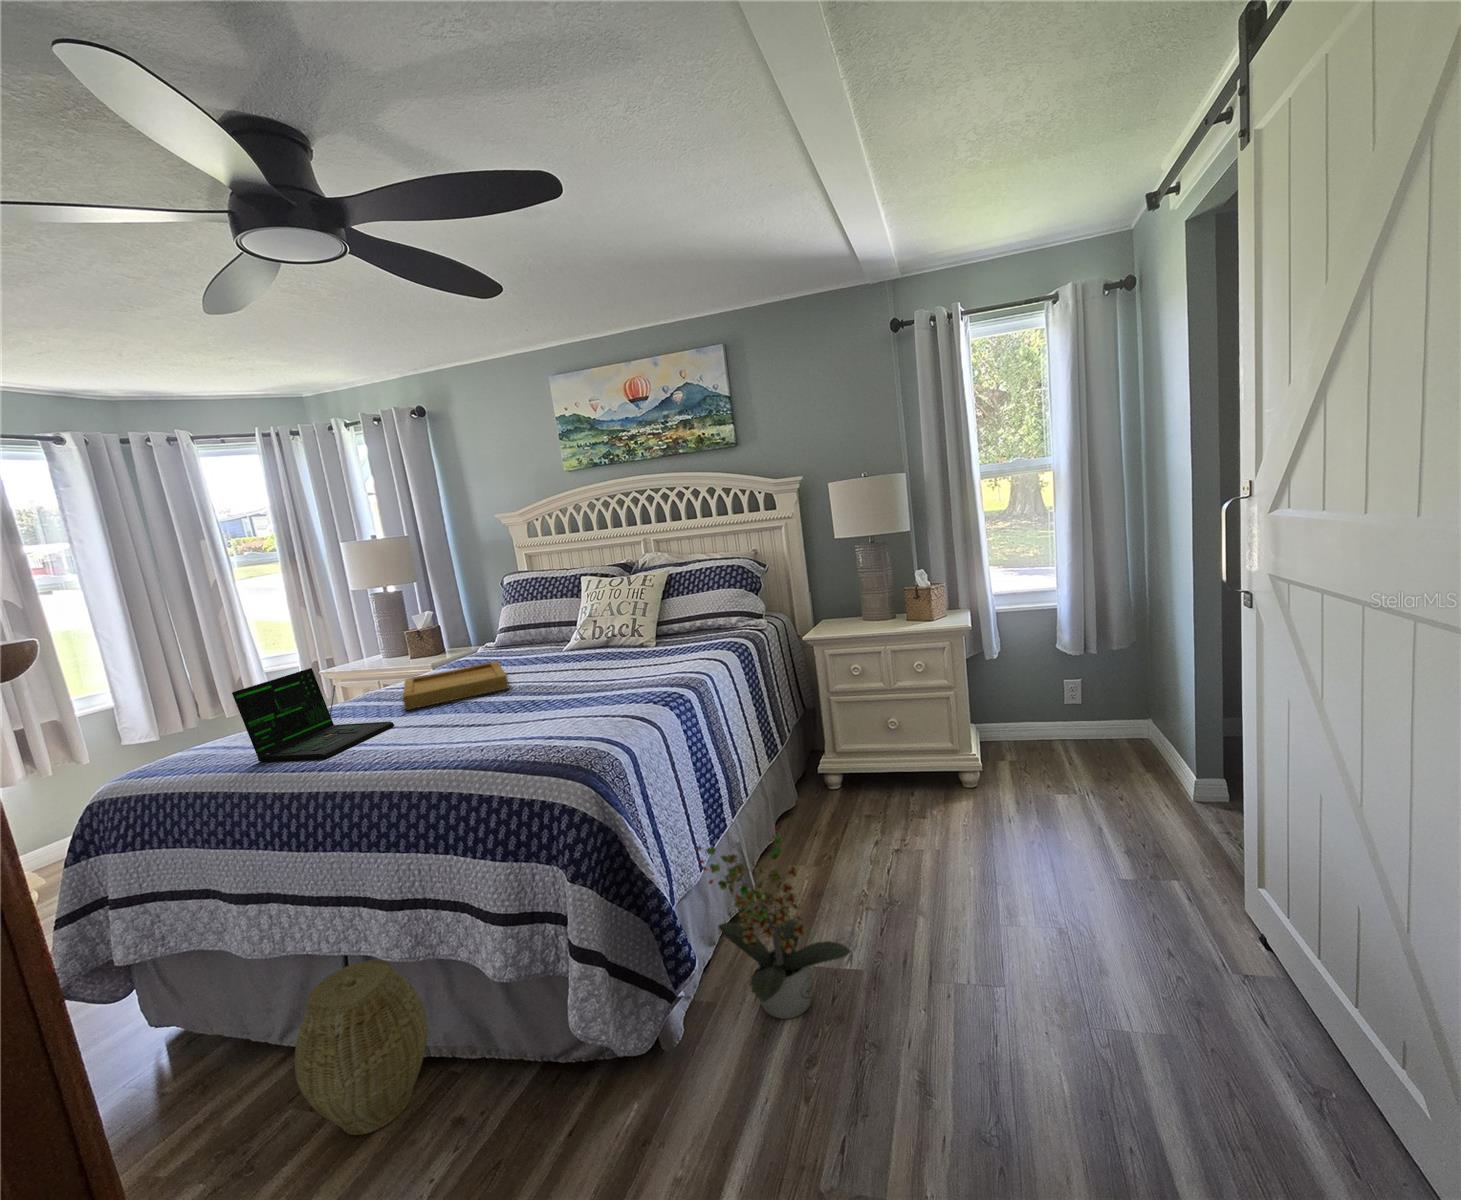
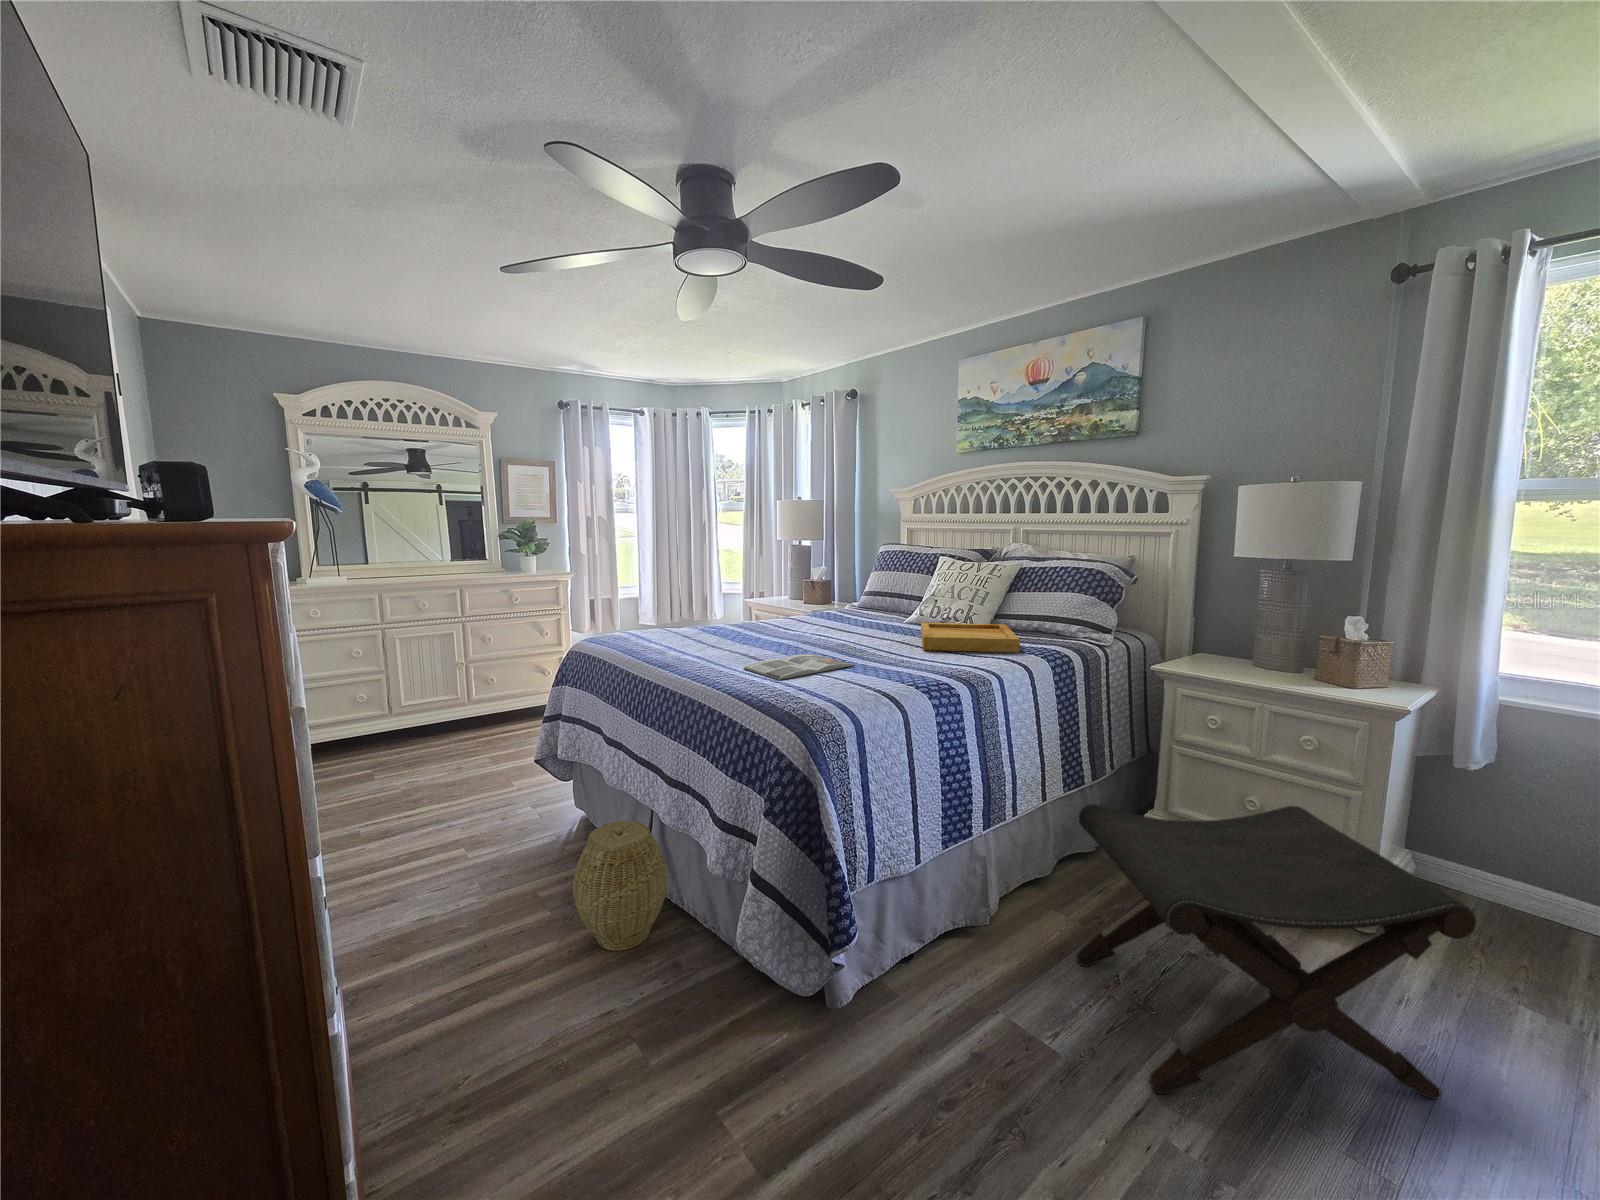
tray: present [403,661,509,710] -> present [921,623,1020,652]
laptop: present [232,668,395,761] -> none [617,590,720,660]
magazine: none [454,700,572,736] -> present [744,654,854,680]
footstool: none [808,718,1062,966] -> present [1076,804,1476,1099]
potted plant: present [697,826,851,1019] -> none [898,839,1047,1056]

